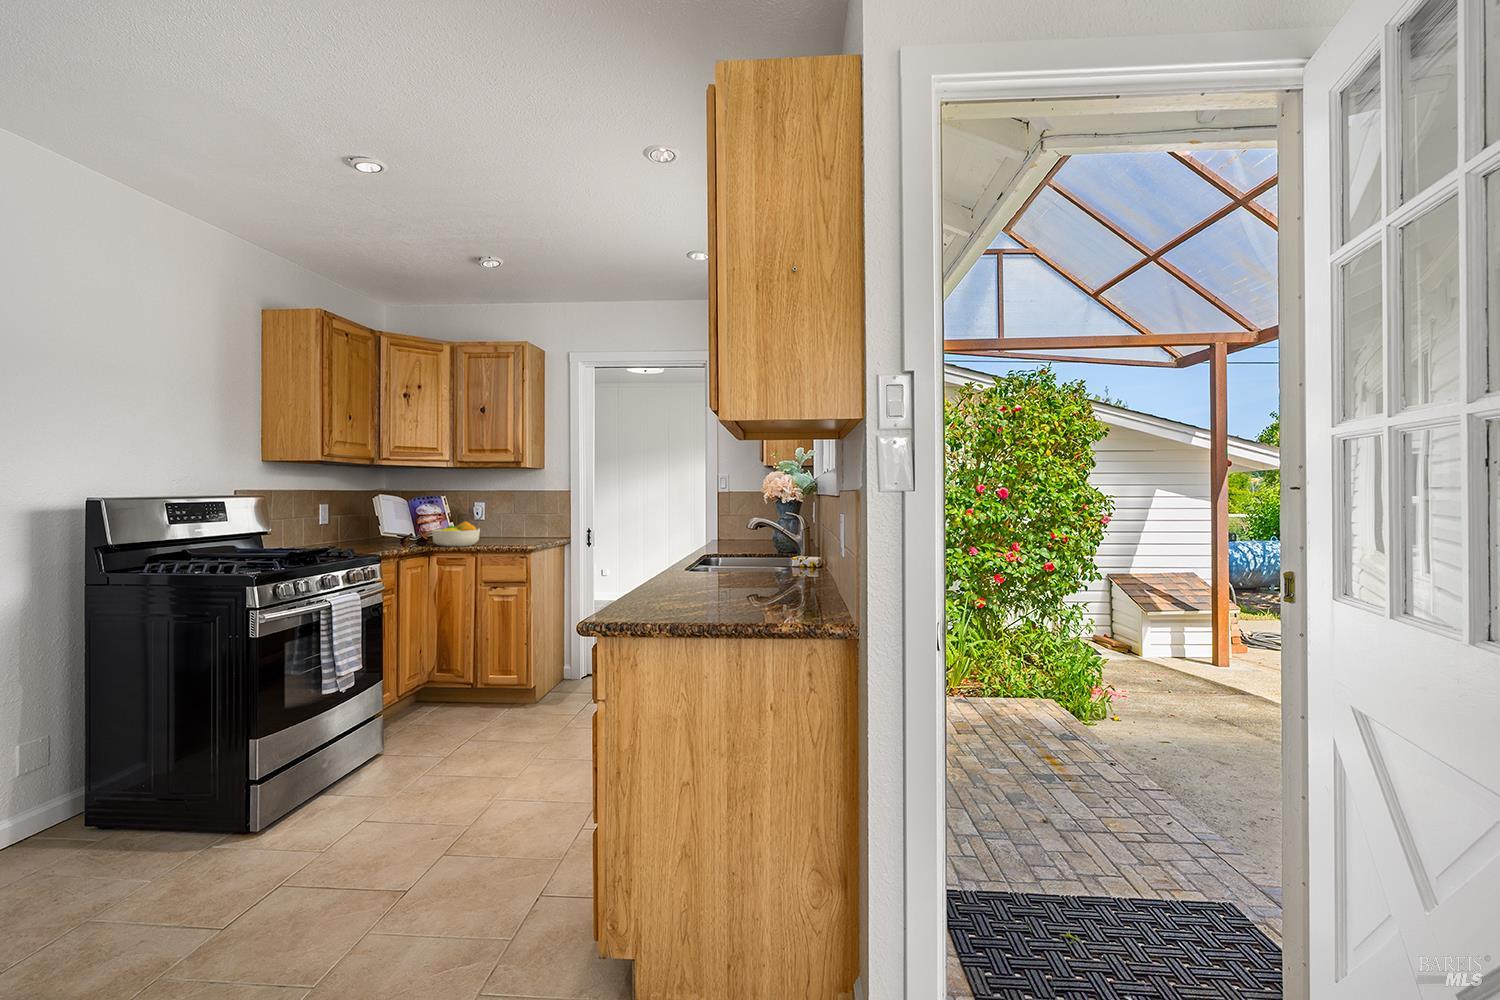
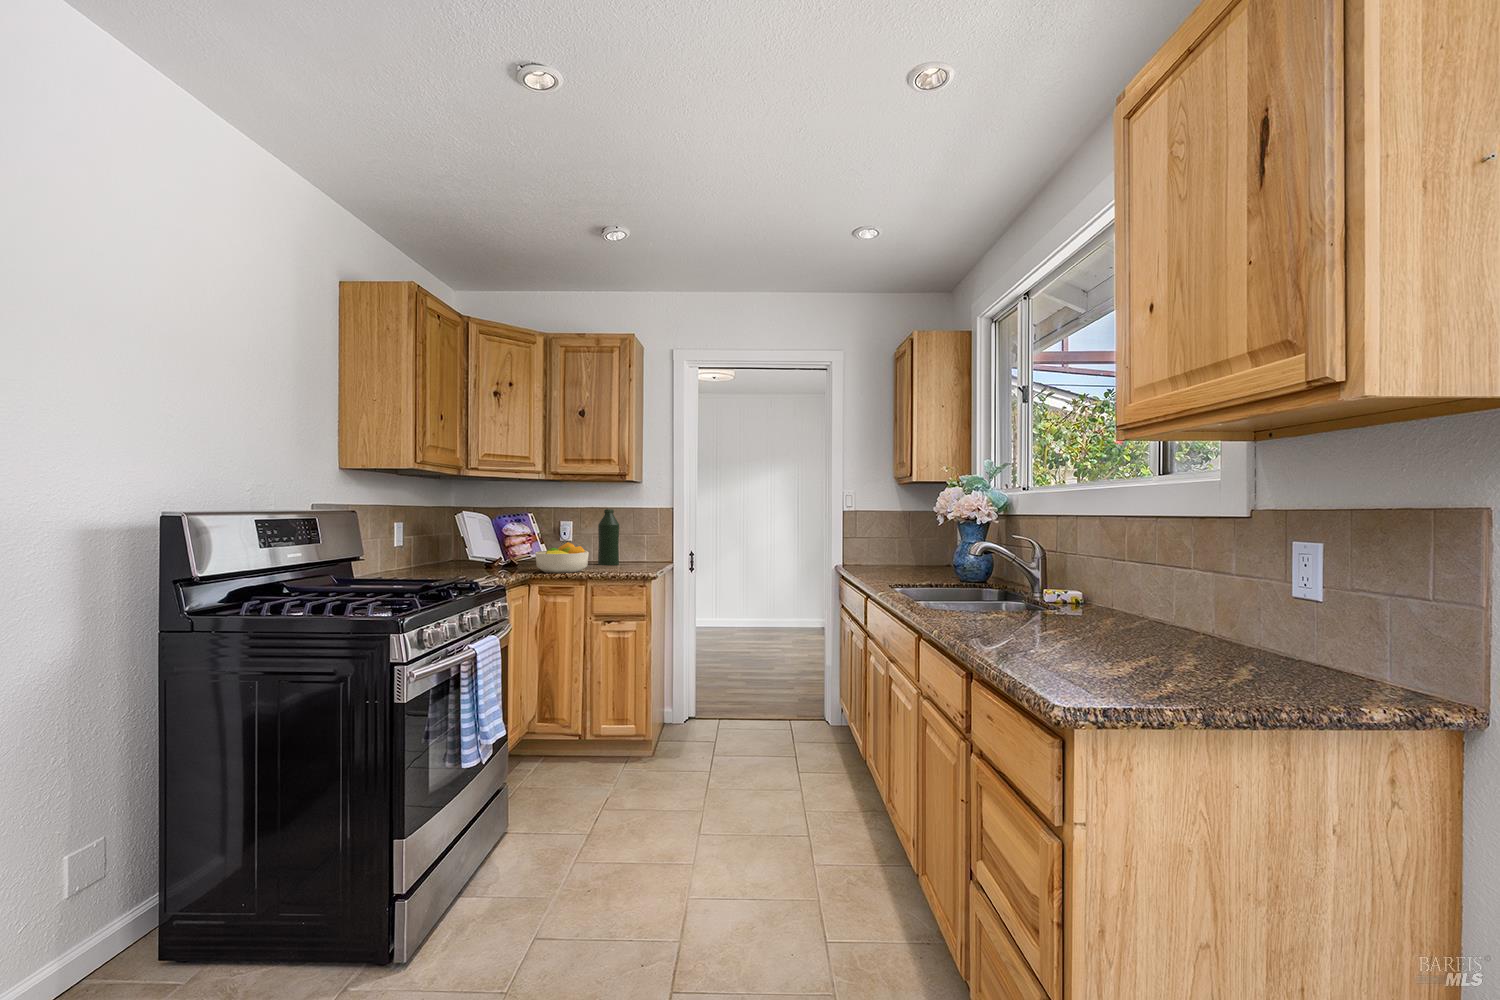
bottle: none [506,493,525,541] -> present [598,509,619,565]

